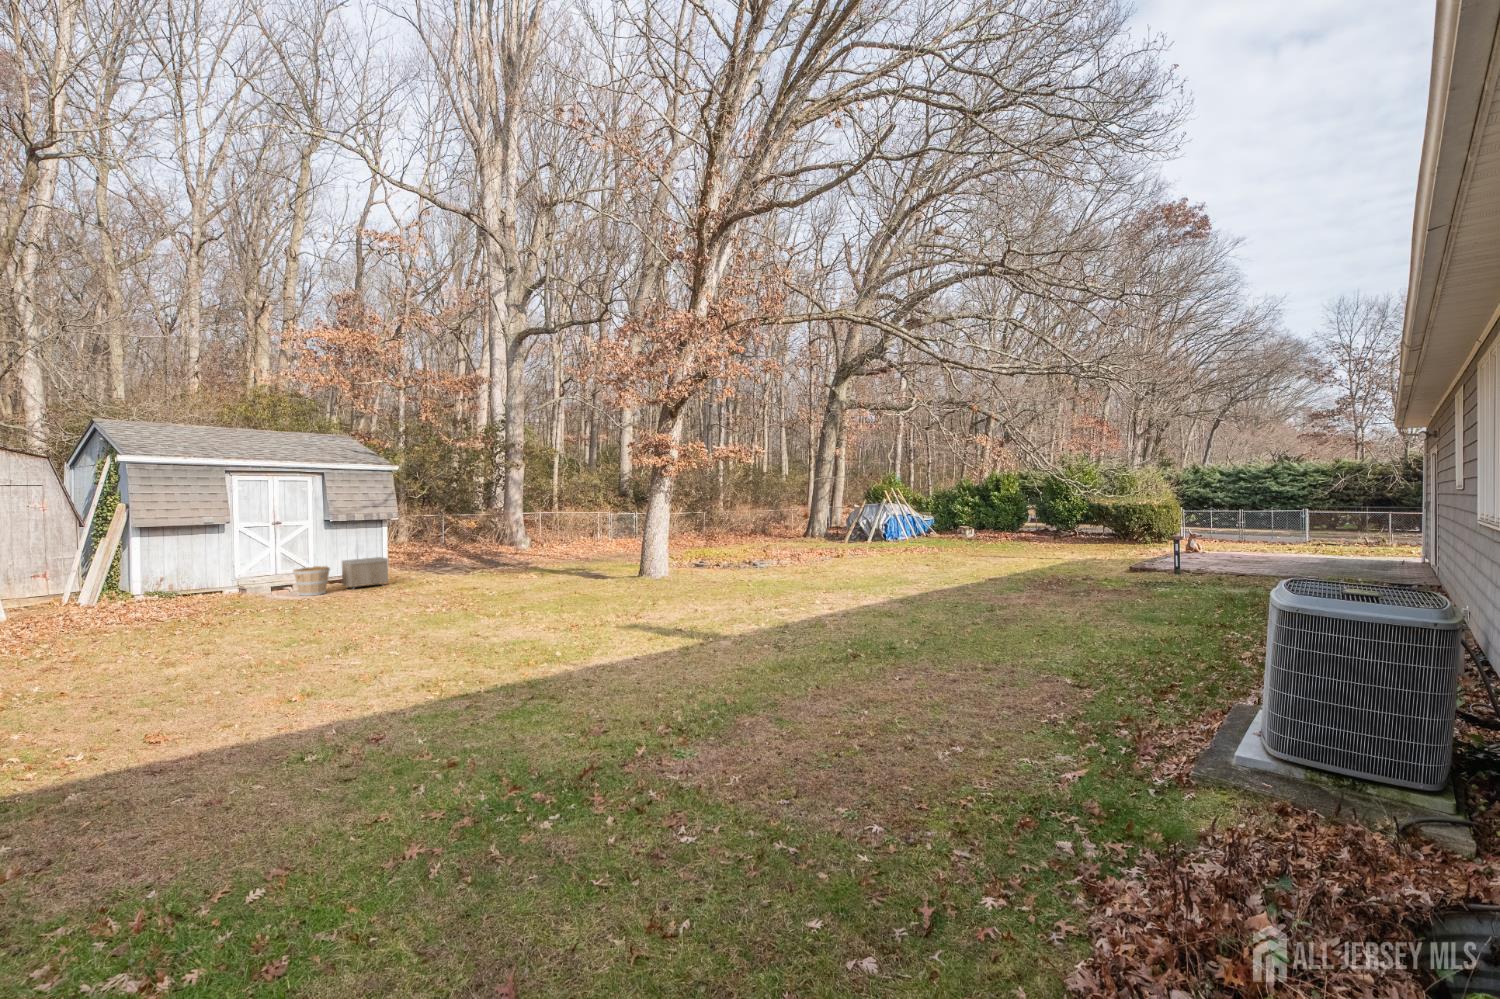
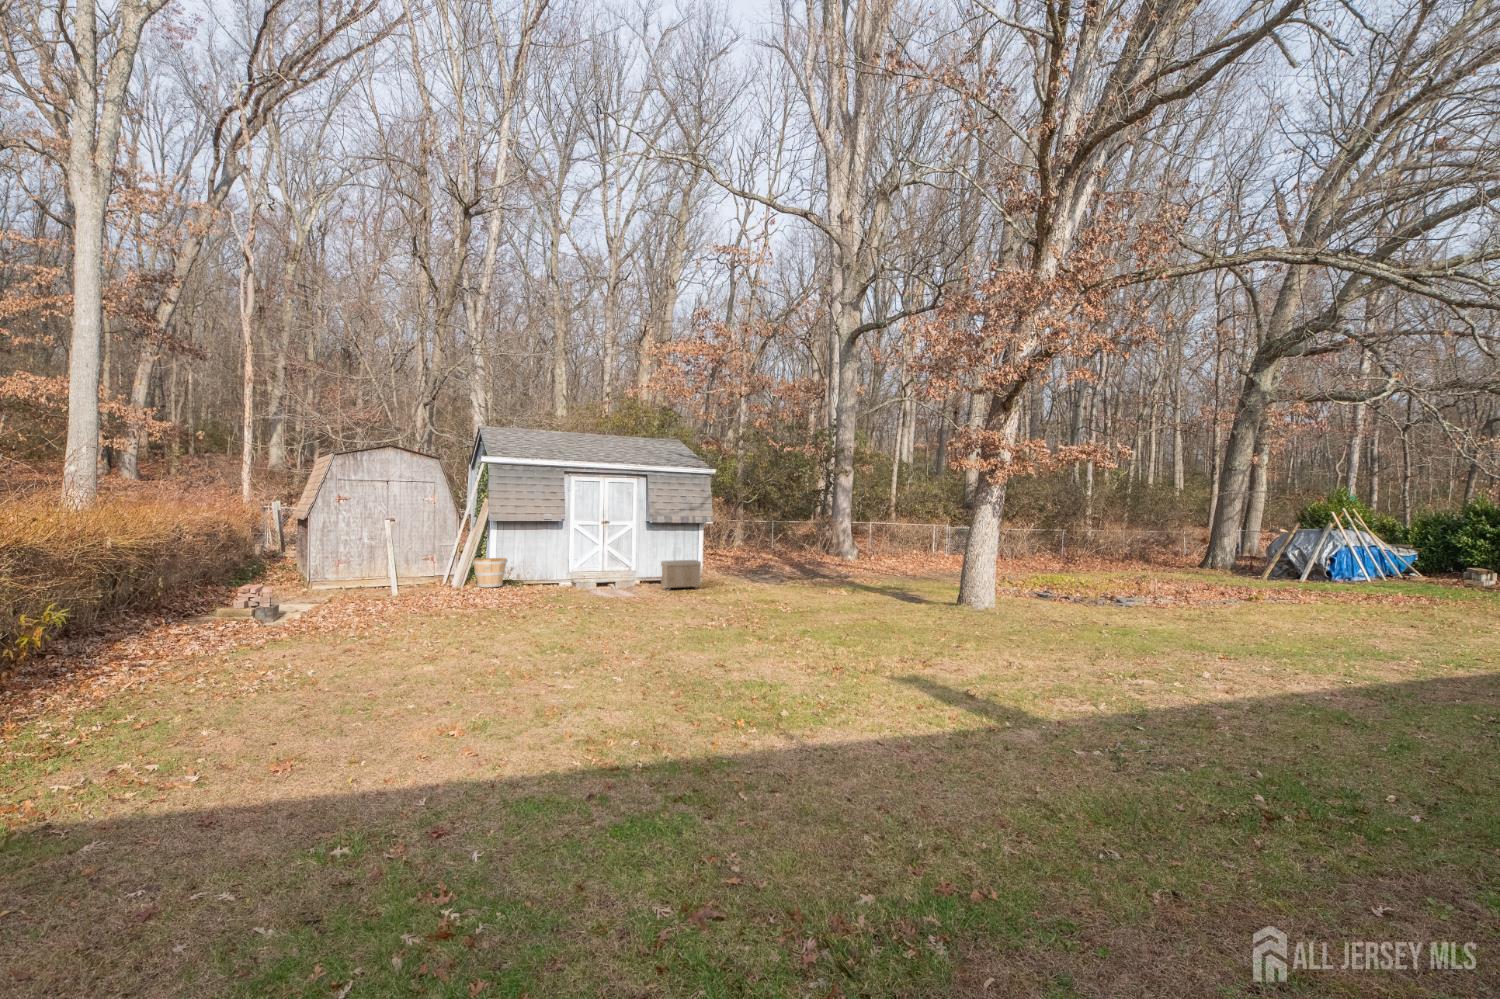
wooden bucket: present [293,566,330,596] -> present [473,558,507,588]

